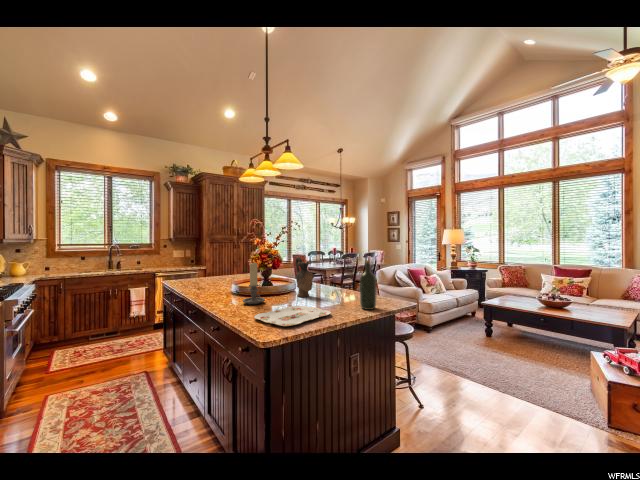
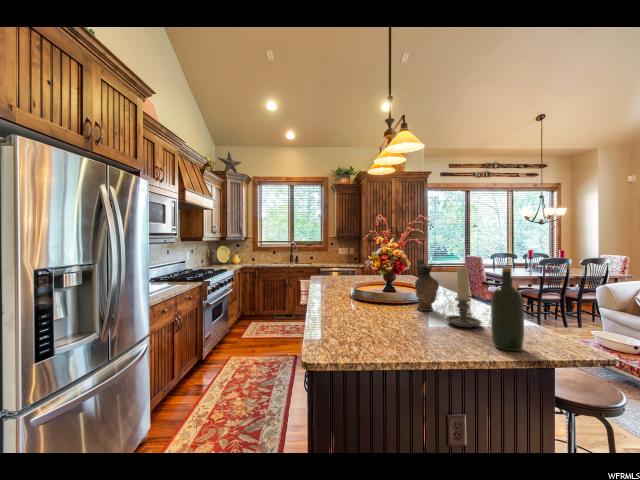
candle holder: present [243,263,265,304] -> present [446,267,481,328]
serving tray: present [254,306,331,326] -> none [327,322,431,350]

